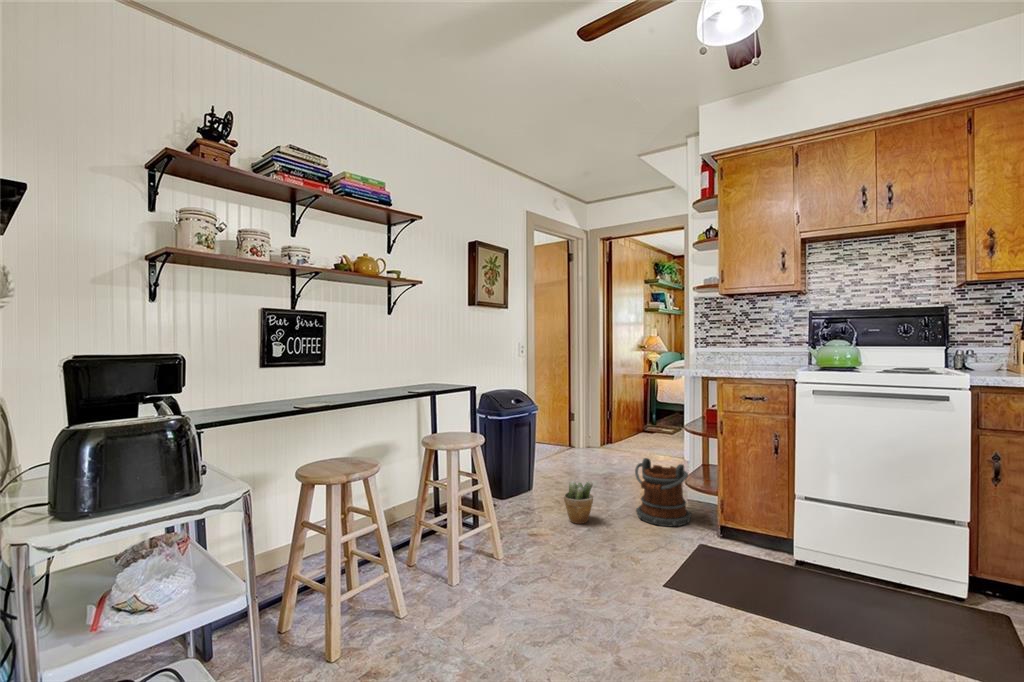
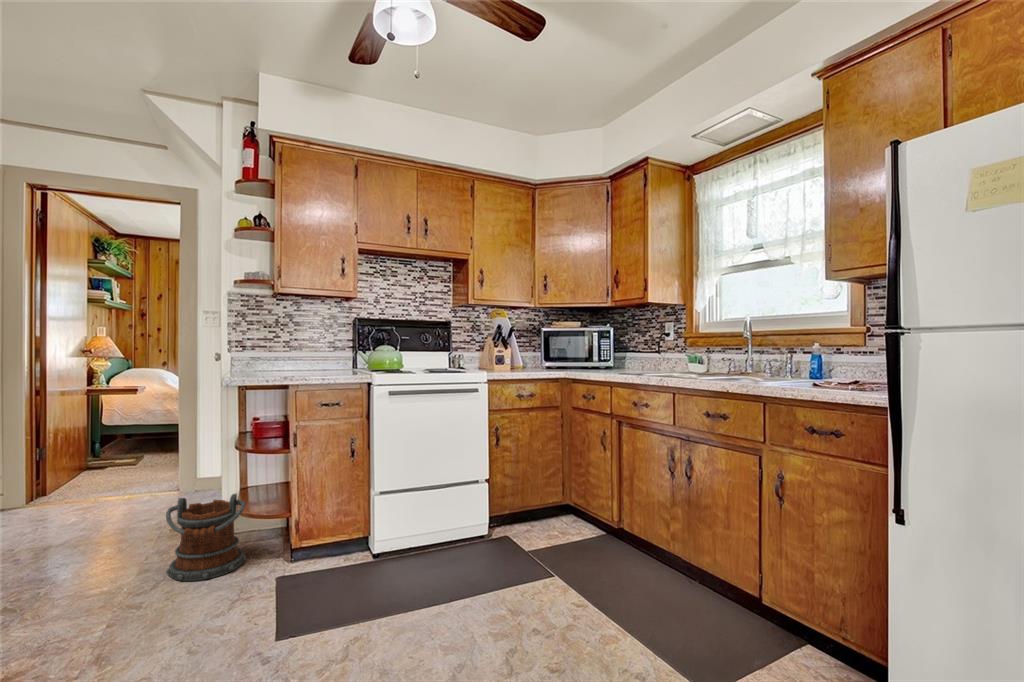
potted plant: present [564,481,593,524] -> none [49,554,110,630]

